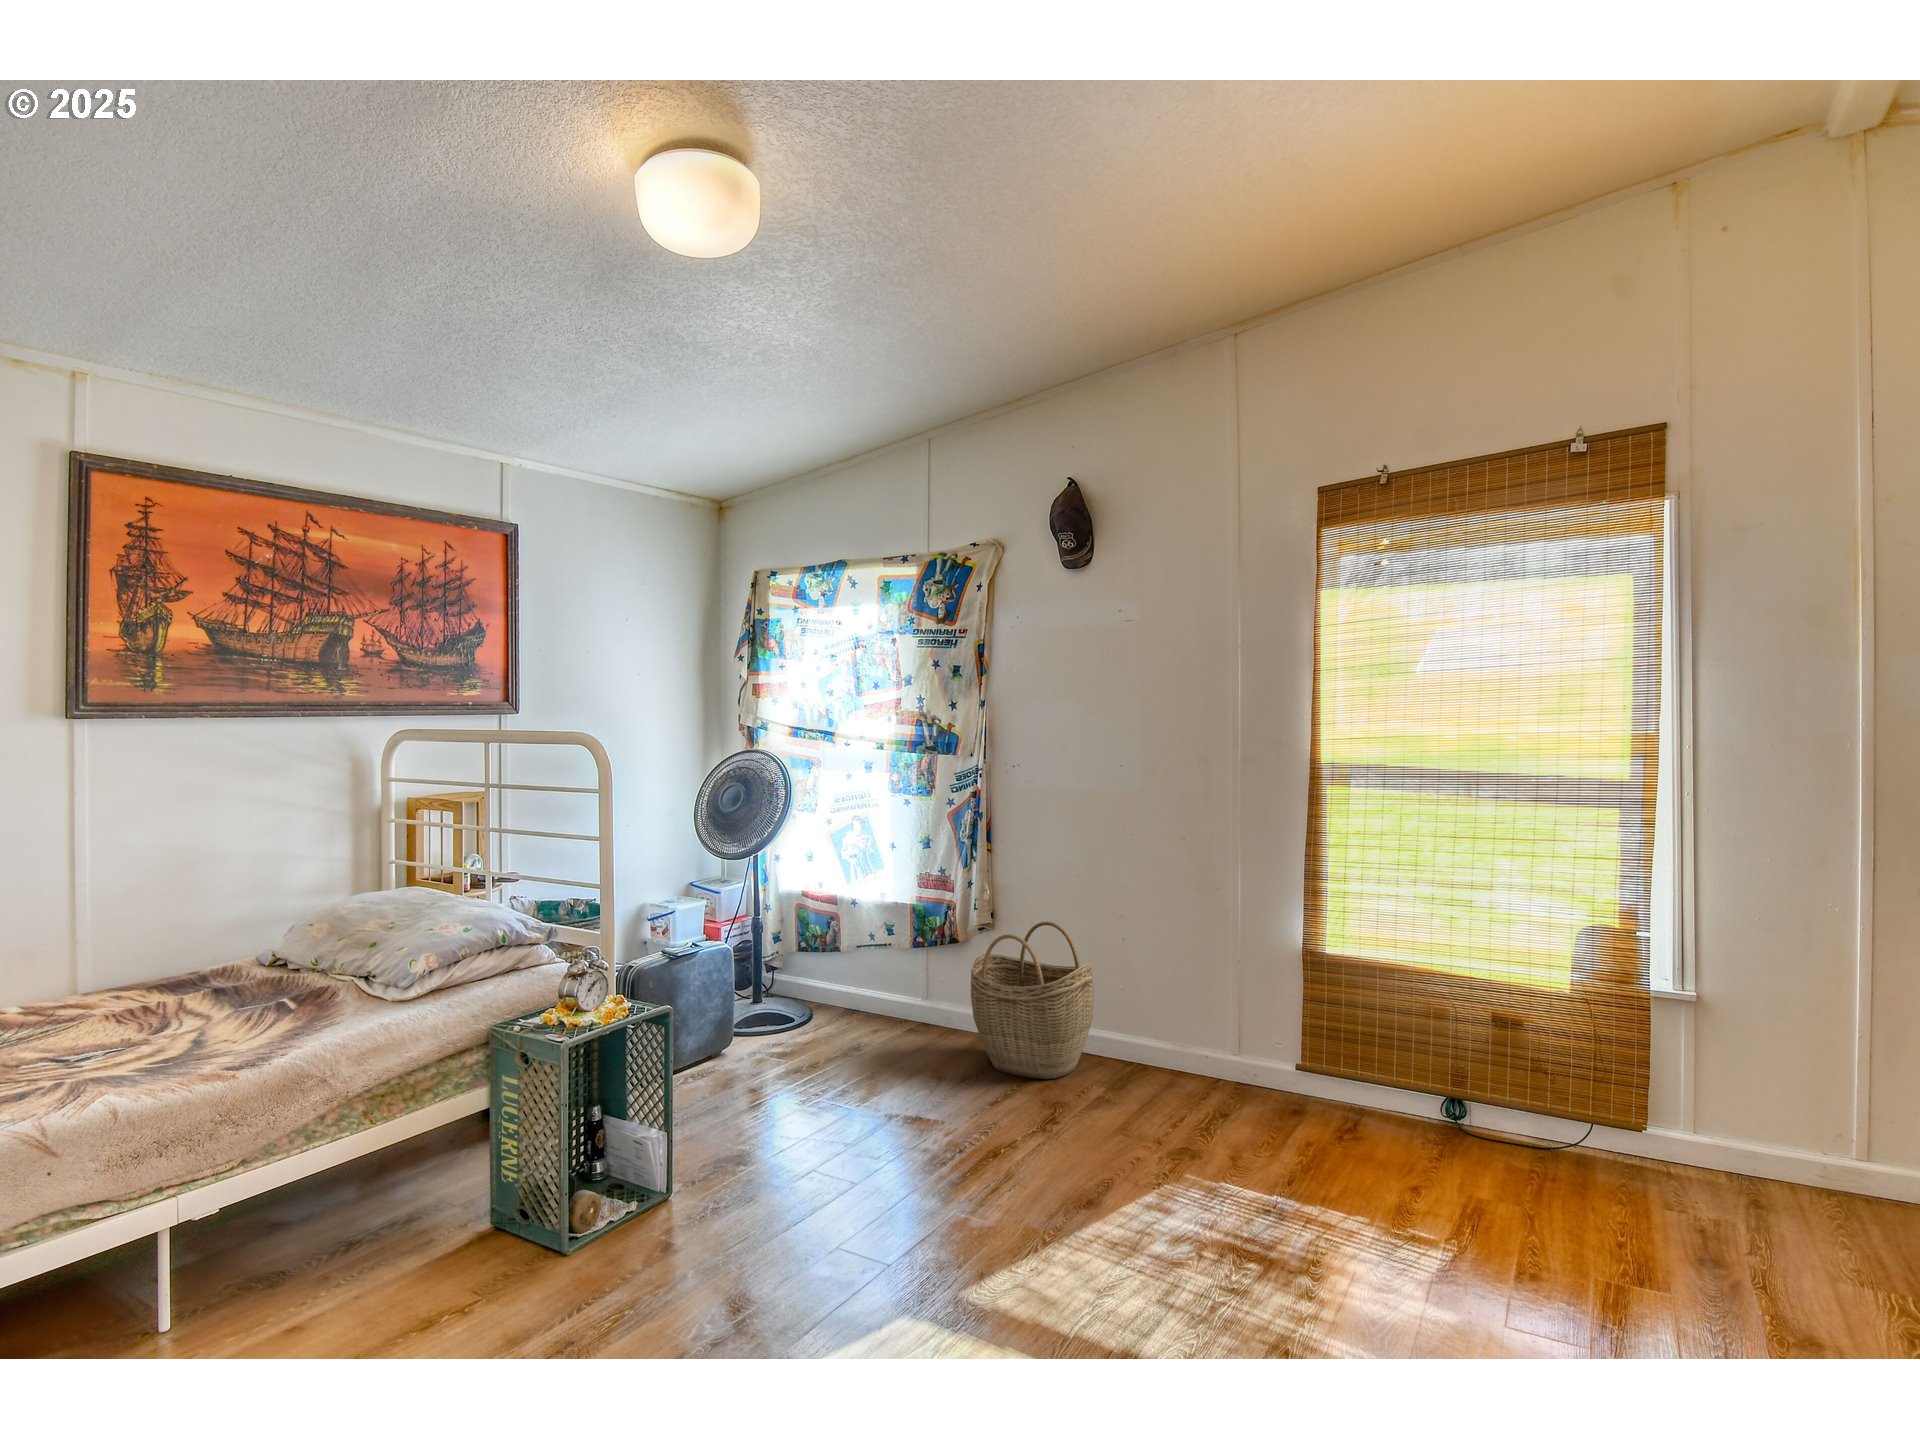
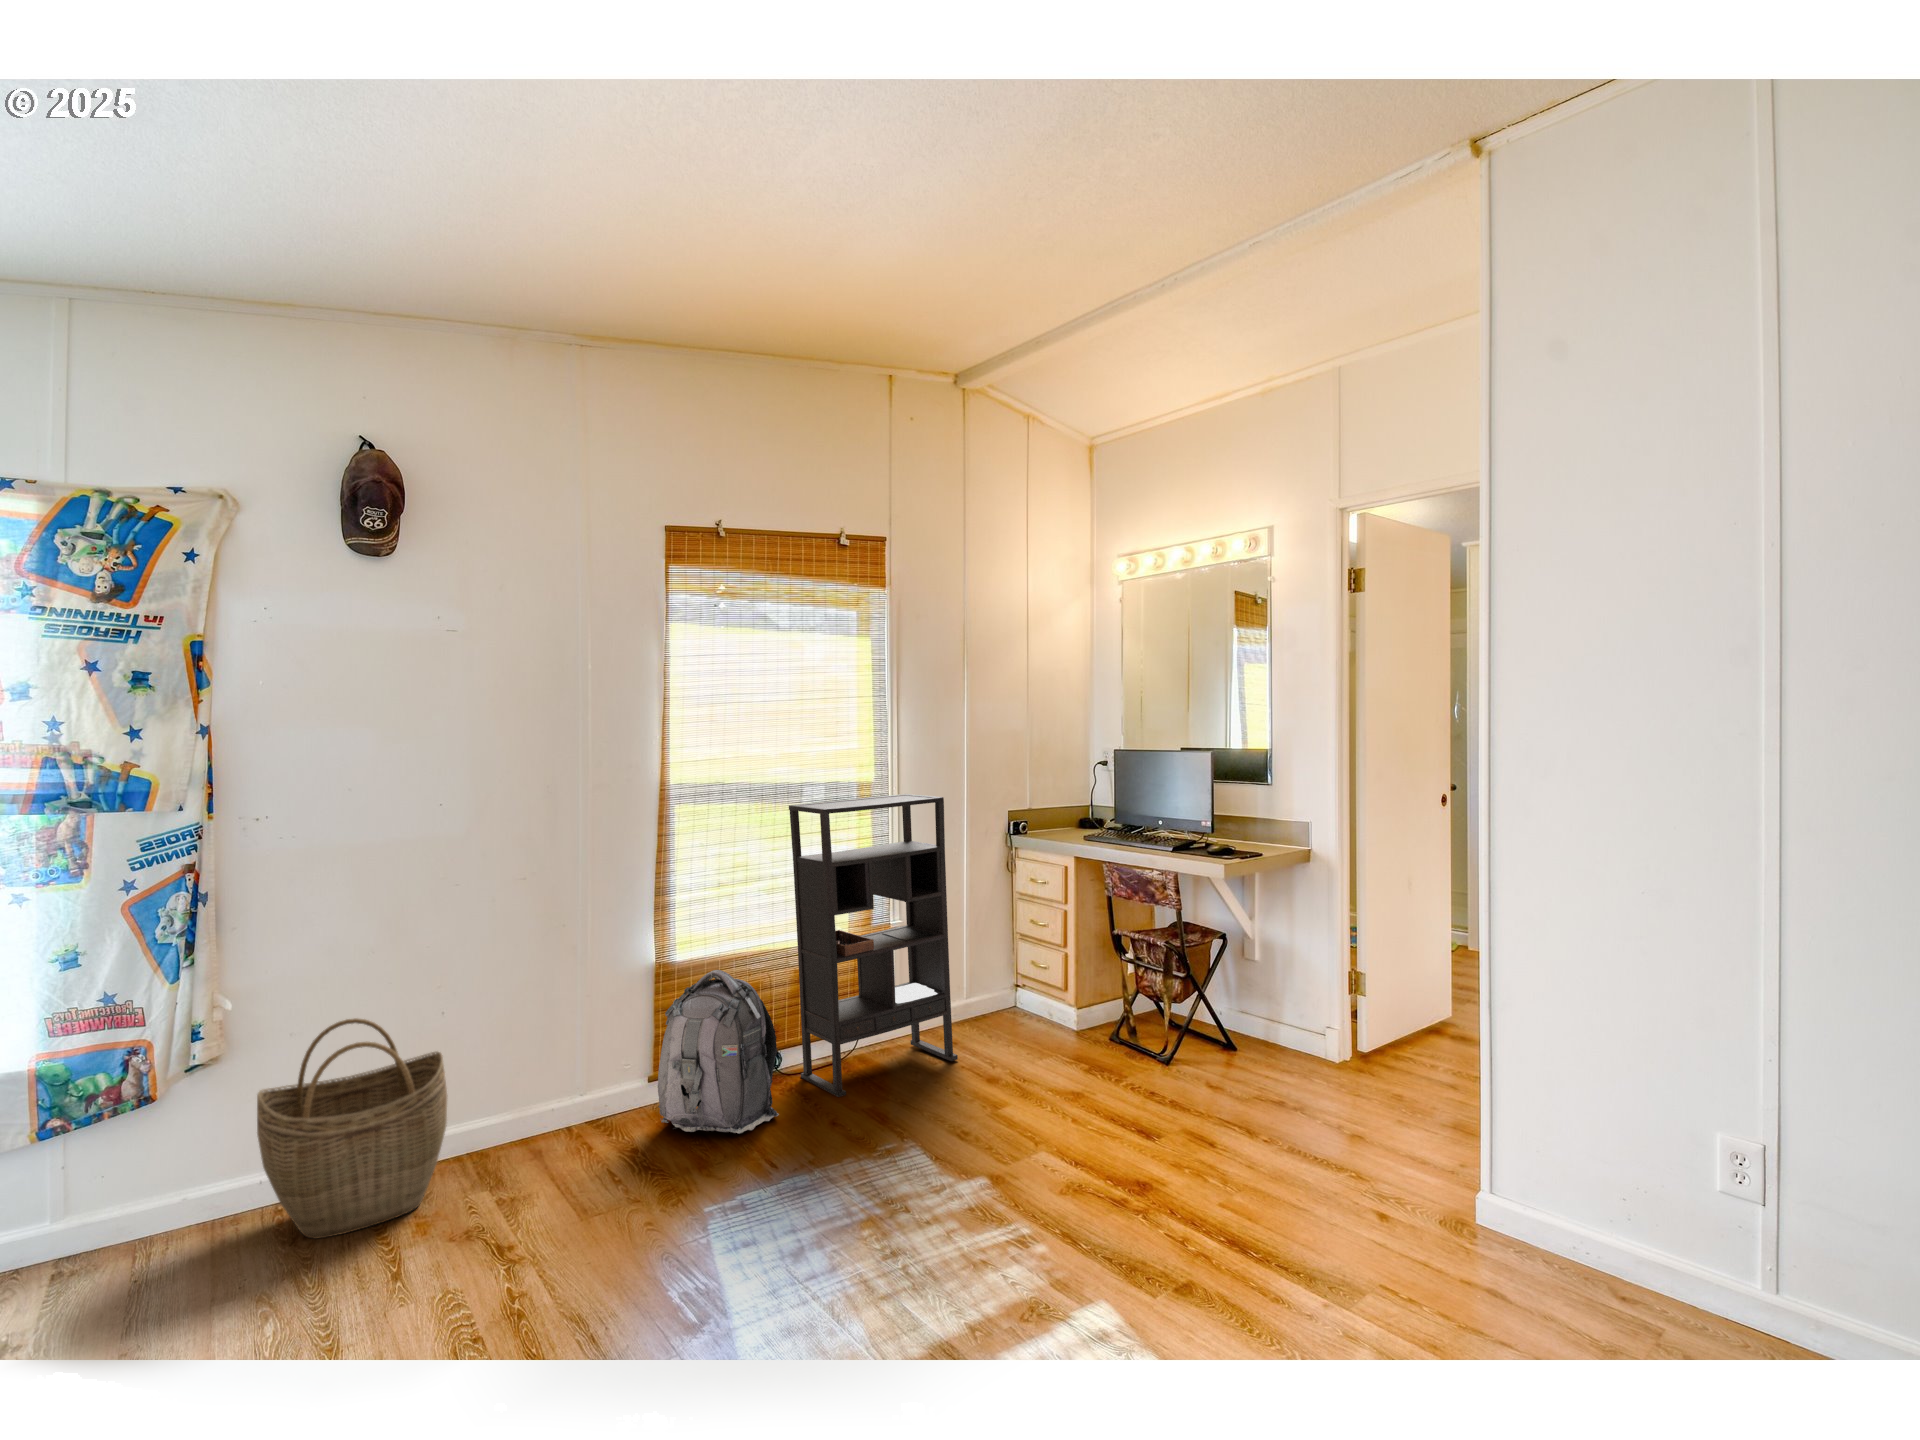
bookshelf: none [1454,798,1721,1227] -> present [789,794,958,1097]
backpack: none [1252,967,1405,1157] -> present [658,970,779,1134]

